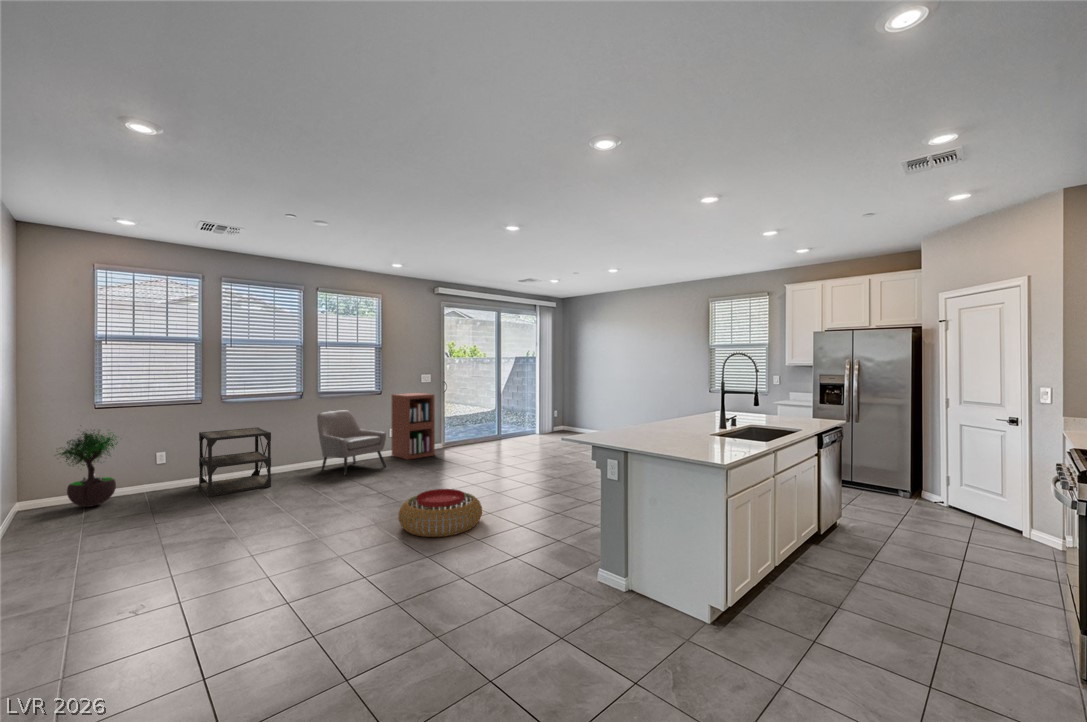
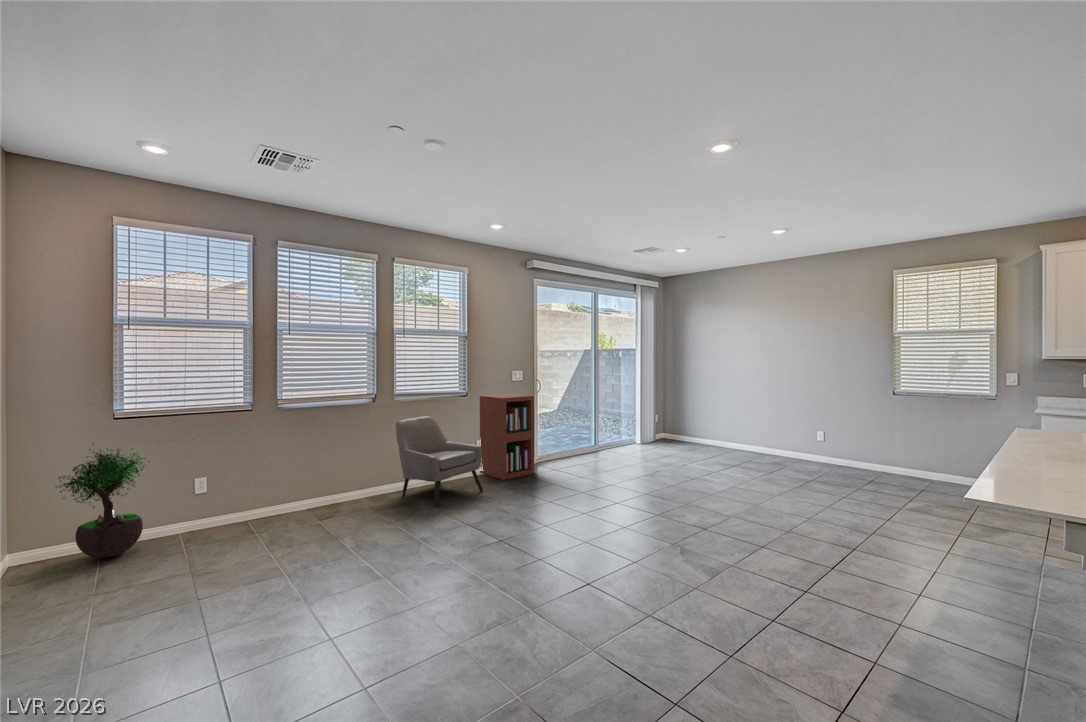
side table: present [199,427,271,497] -> none [251,441,346,541]
pouf: present [398,489,482,537] -> none [567,546,700,637]

